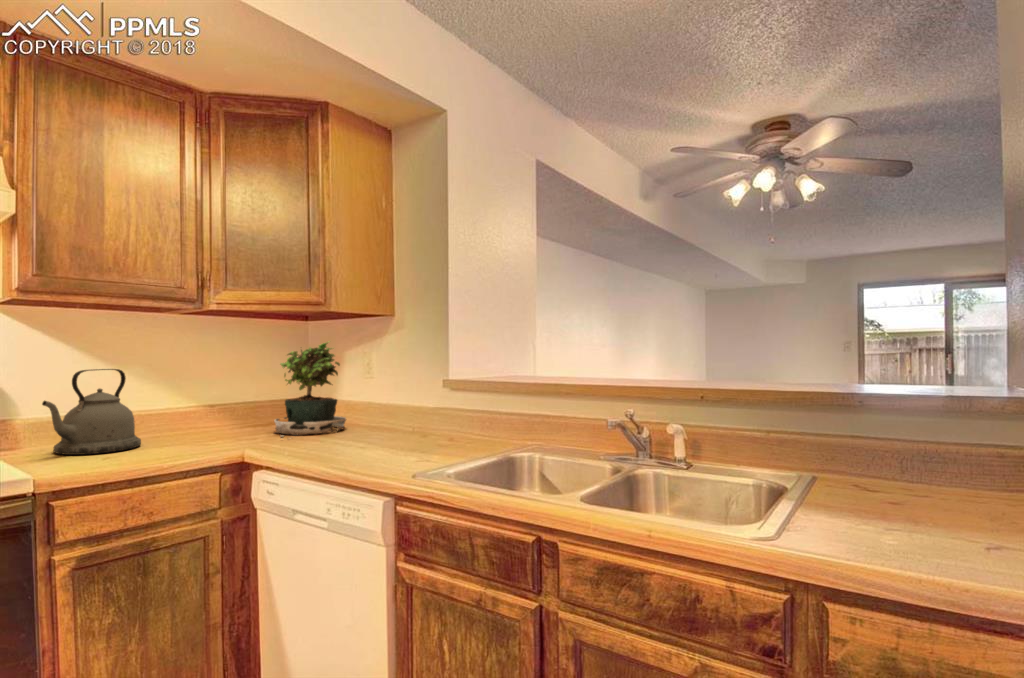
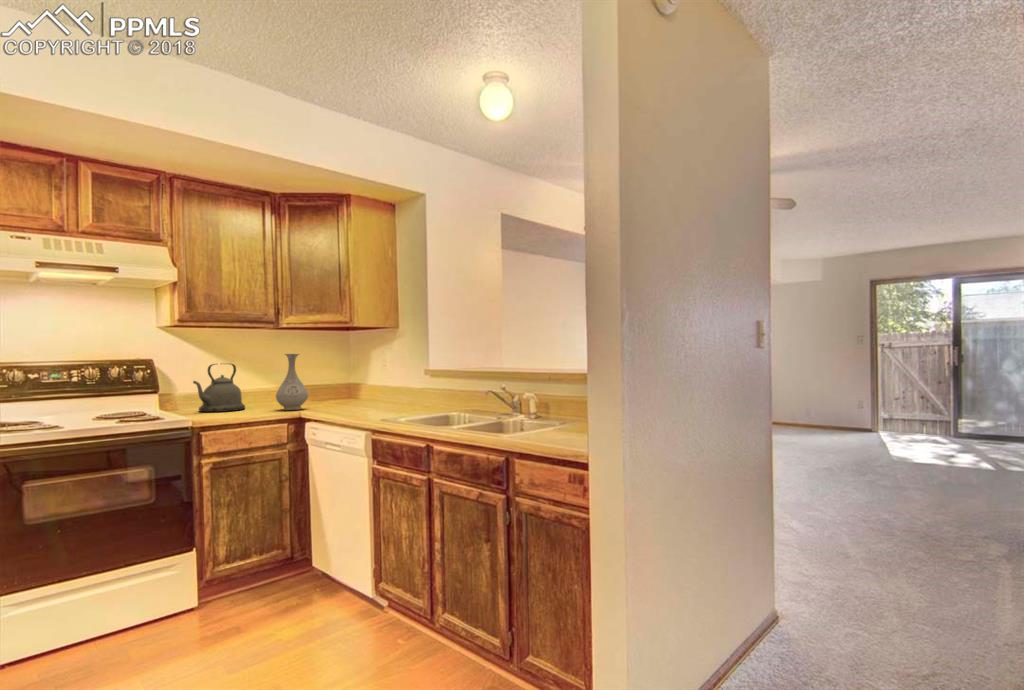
potted plant: present [274,343,346,437] -> none [324,345,371,407]
vase: none [197,354,253,448] -> present [276,354,308,410]

